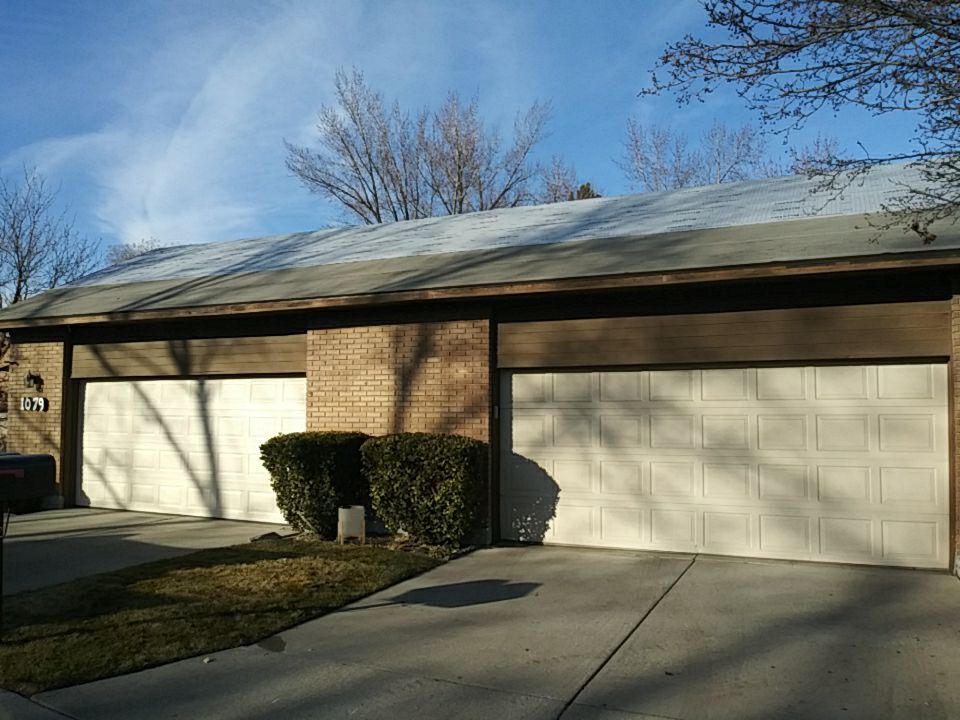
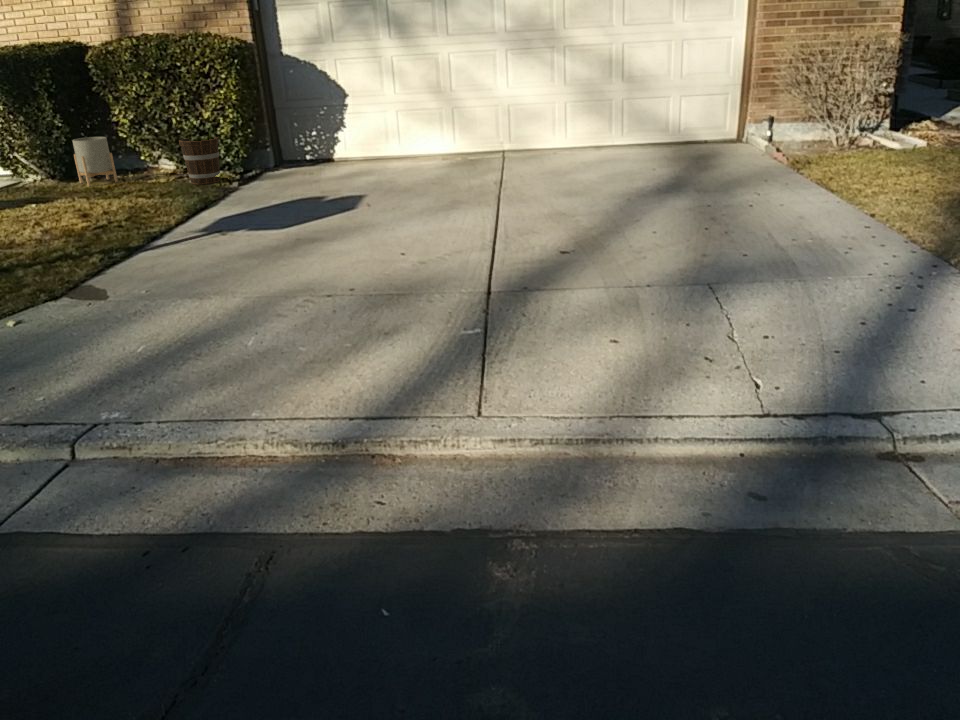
bucket: none [411,515,443,555] -> present [179,137,220,184]

